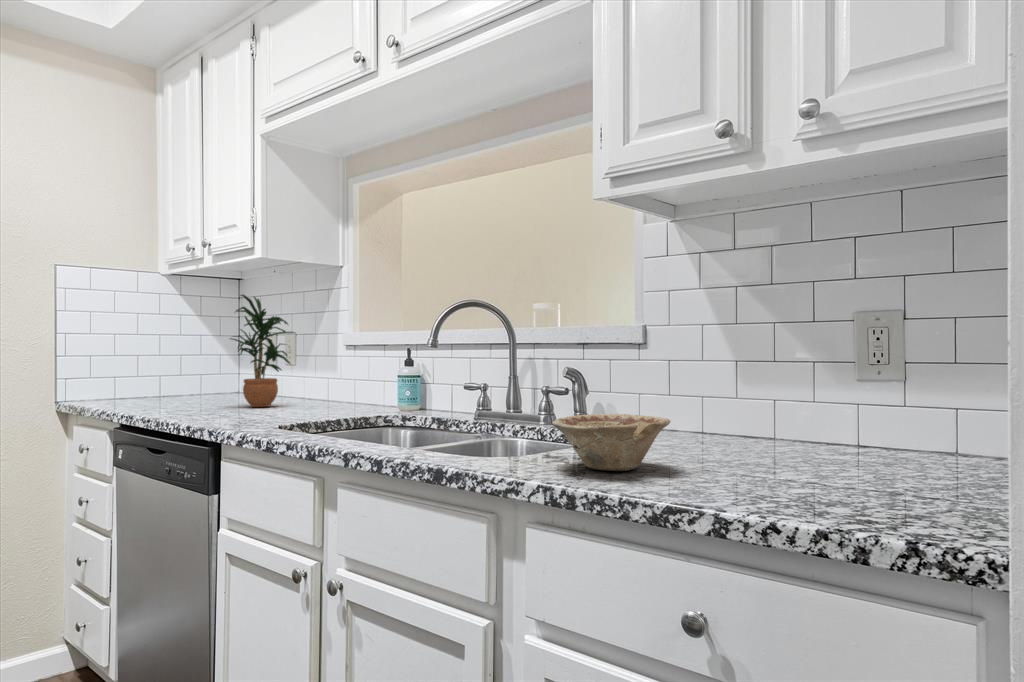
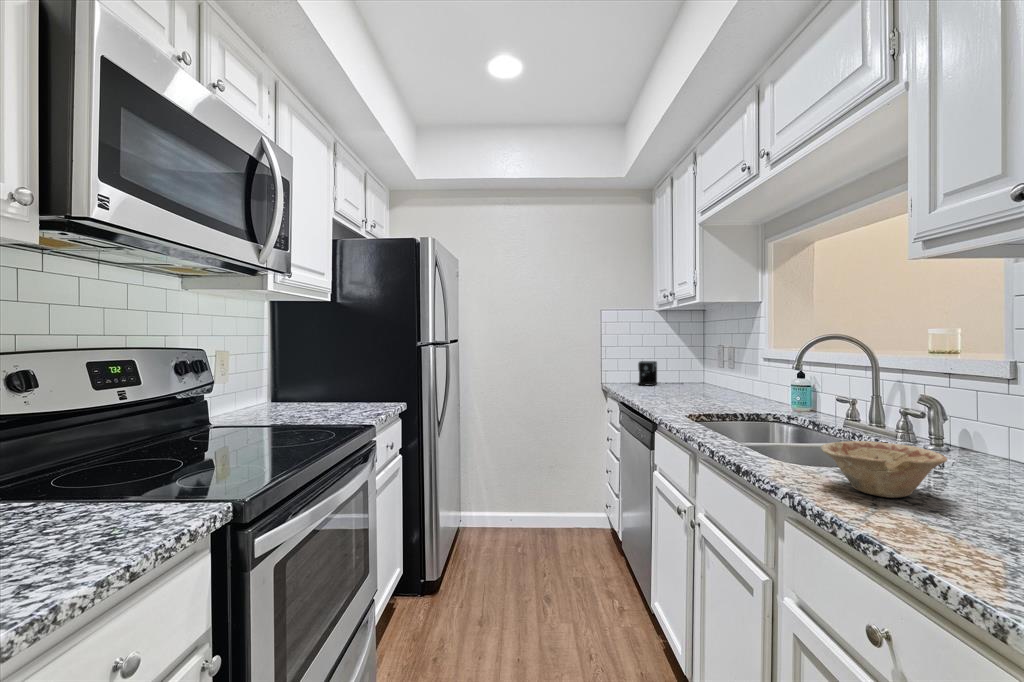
potted plant: present [230,295,294,407] -> none [681,321,729,397]
coffee maker: none [136,362,209,400] -> present [638,361,657,386]

